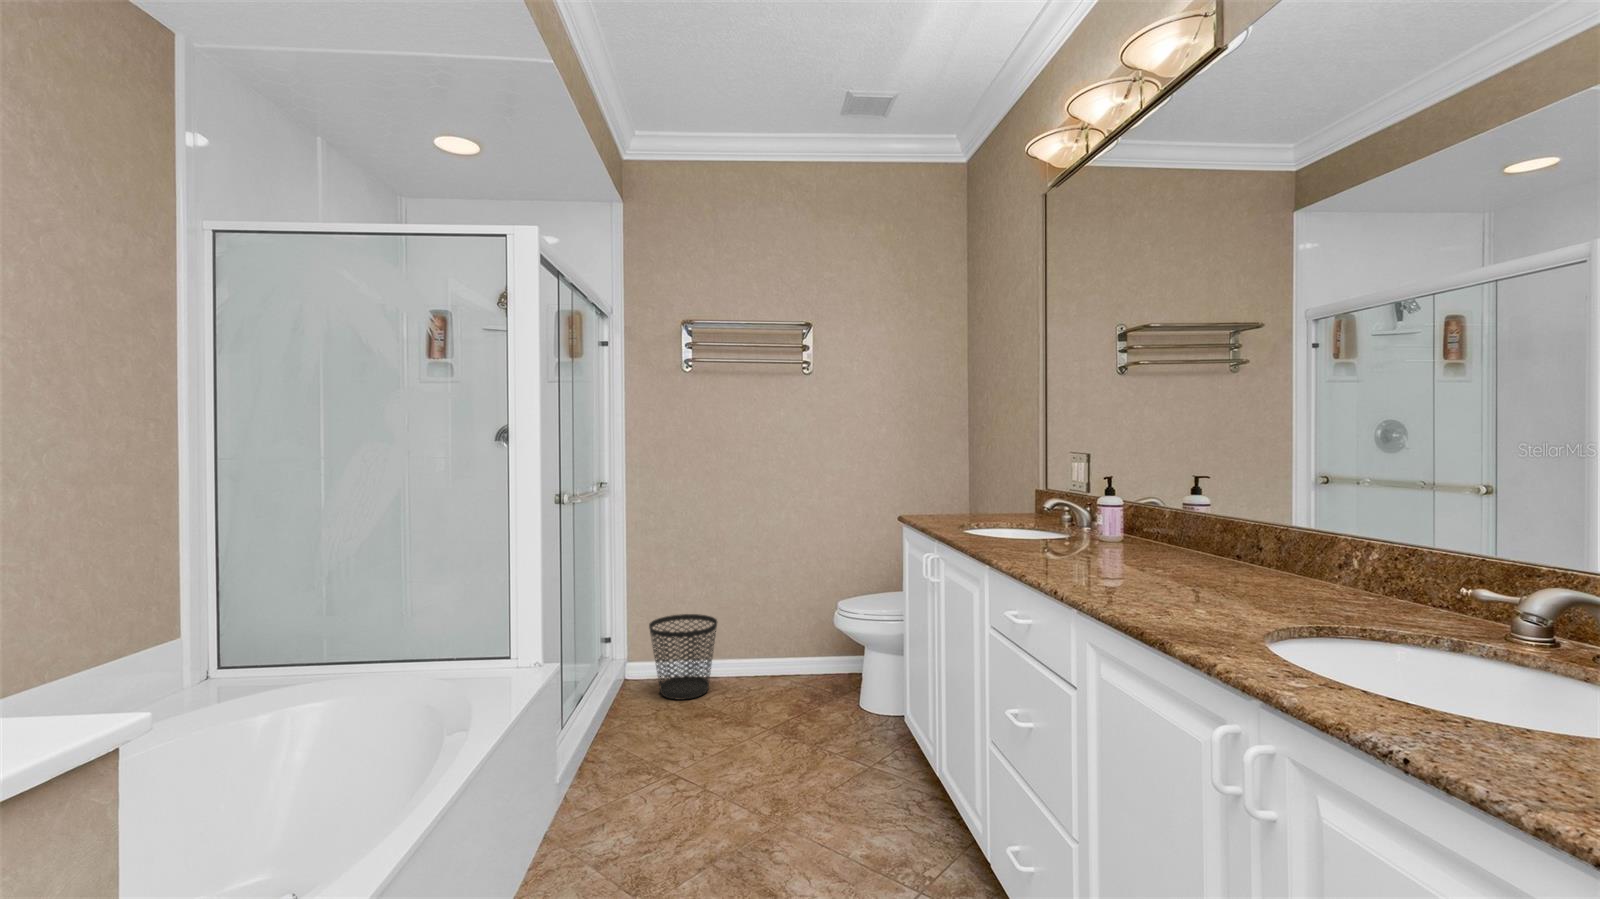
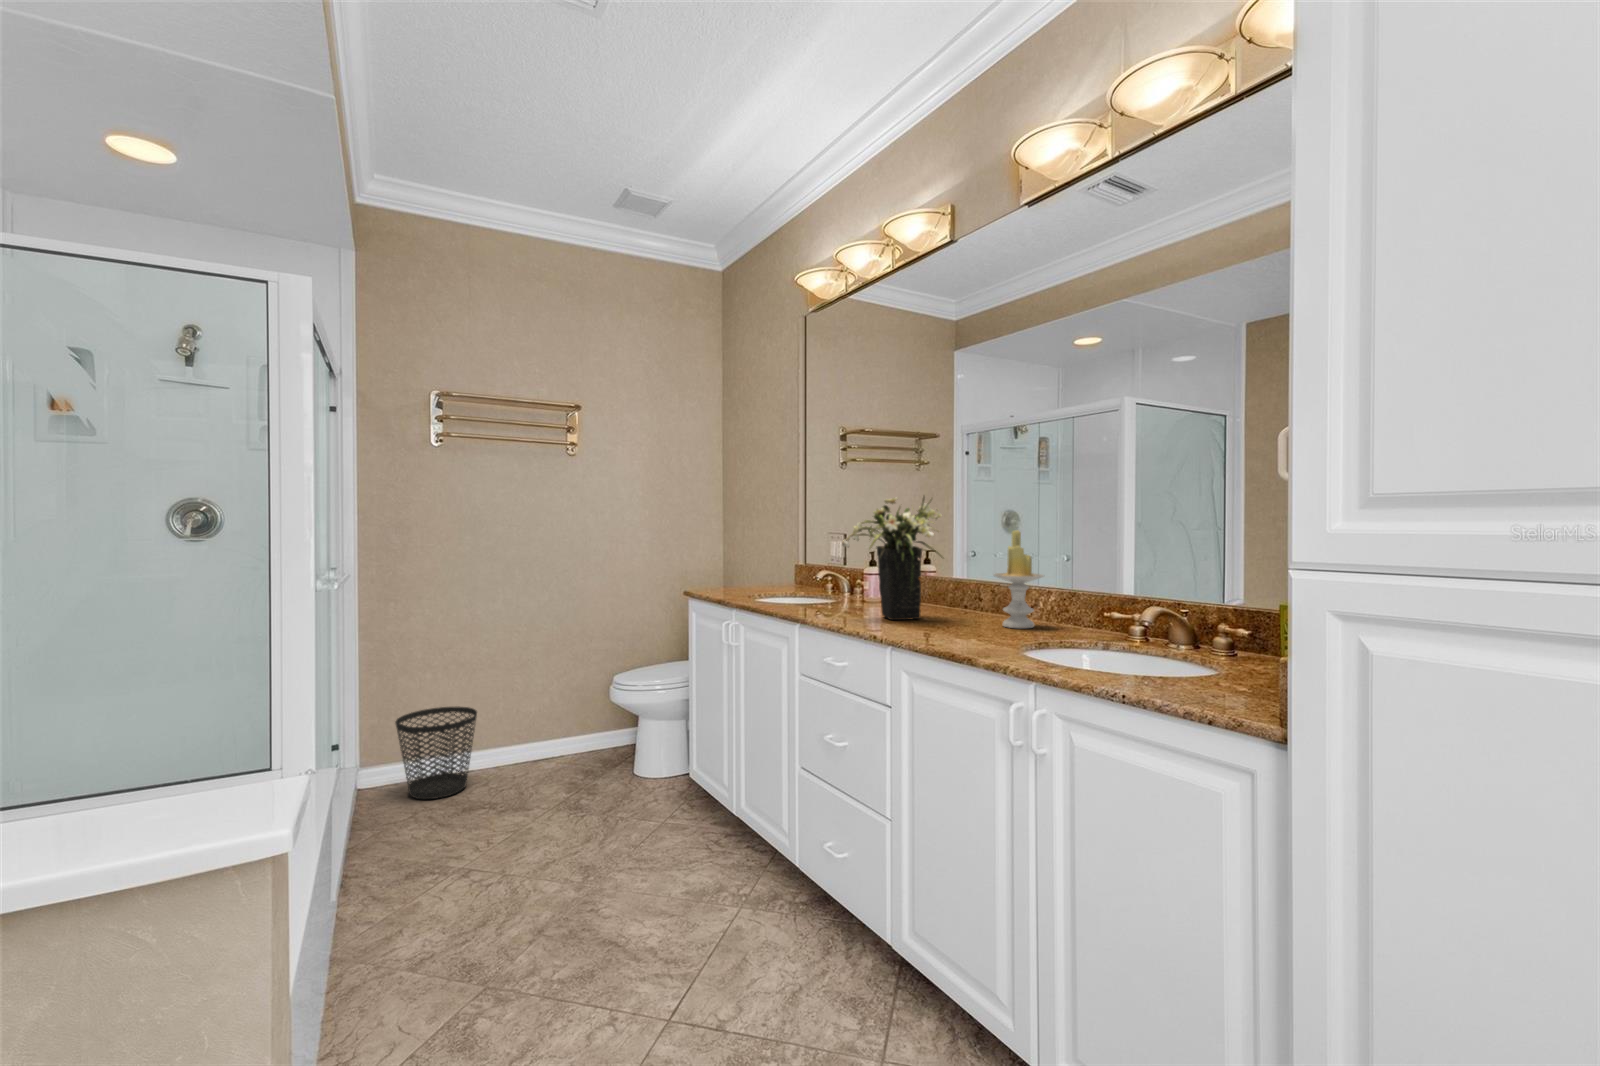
flower arrangement: none [1043,403,1193,570] -> present [842,496,942,620]
candle: none [1260,452,1350,599] -> present [994,530,1044,628]

